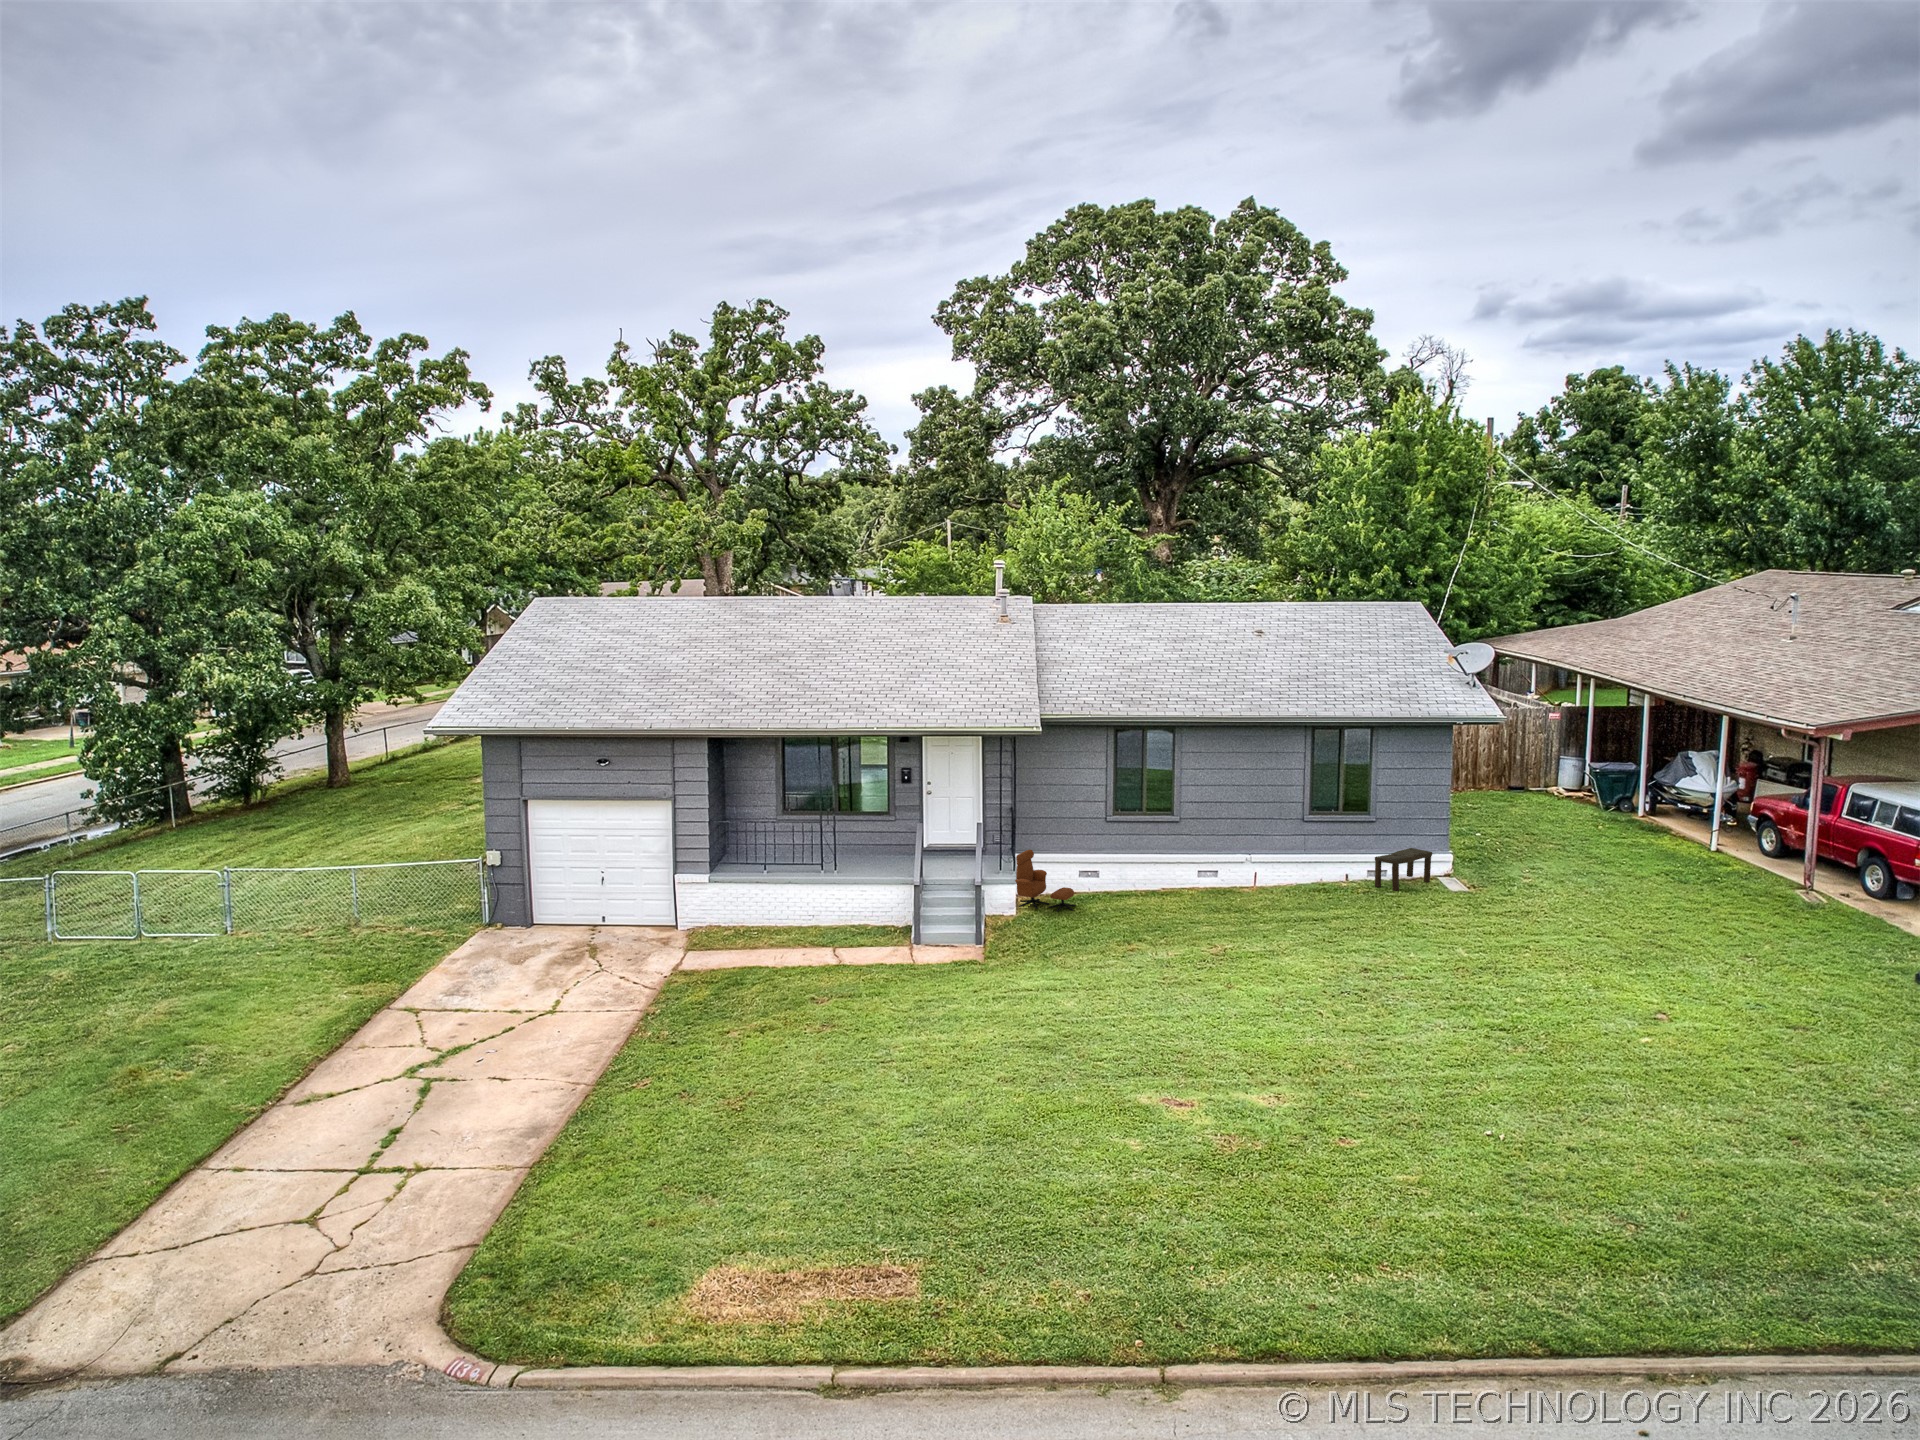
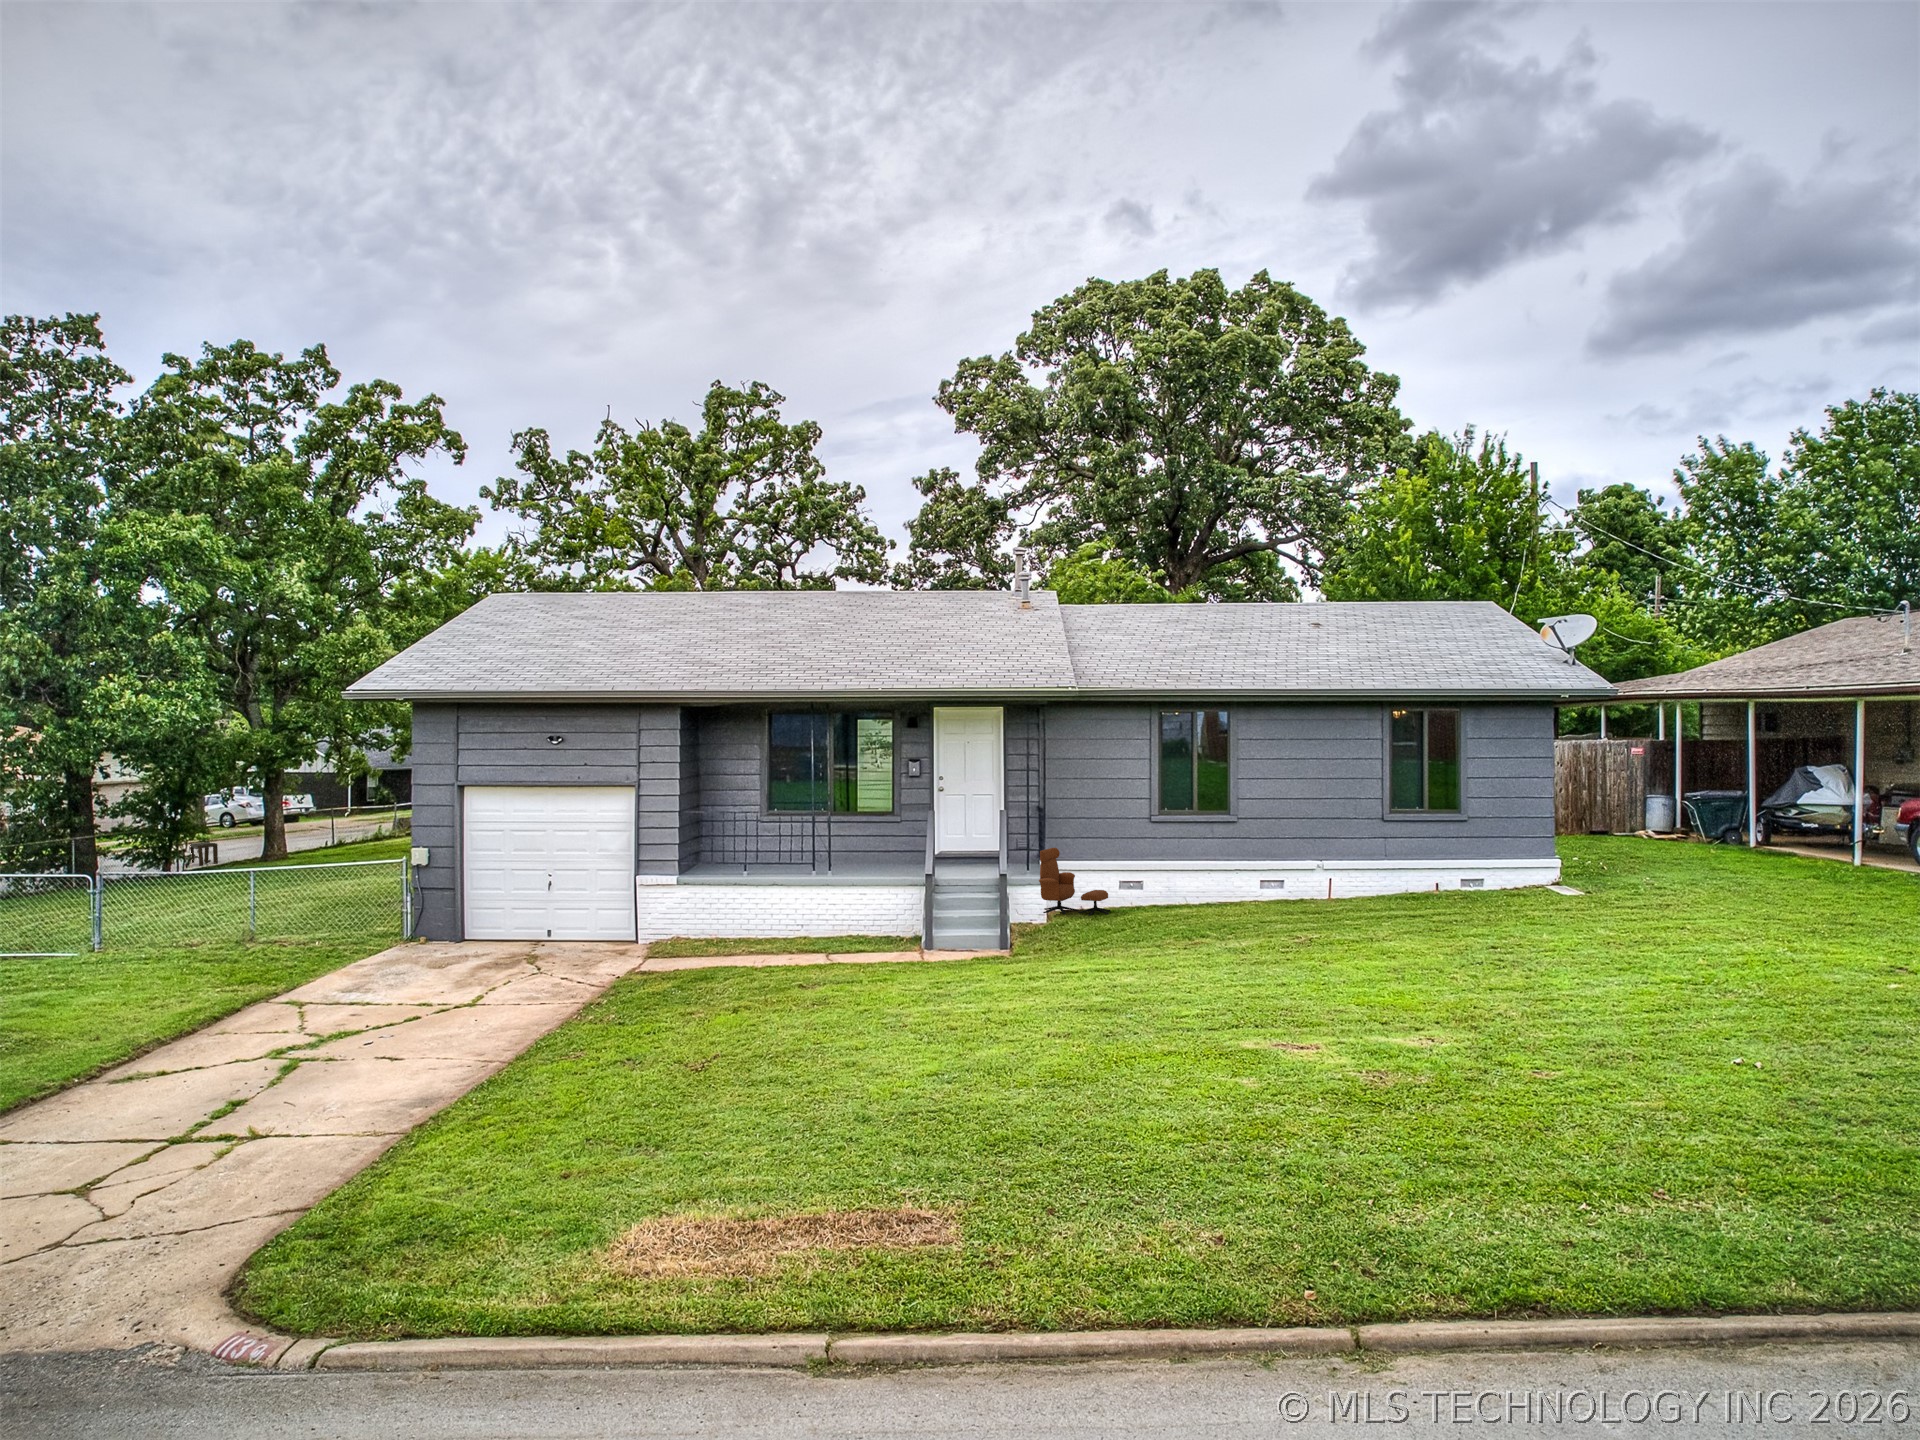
bench: present [1375,848,1432,891] -> present [190,842,218,866]

